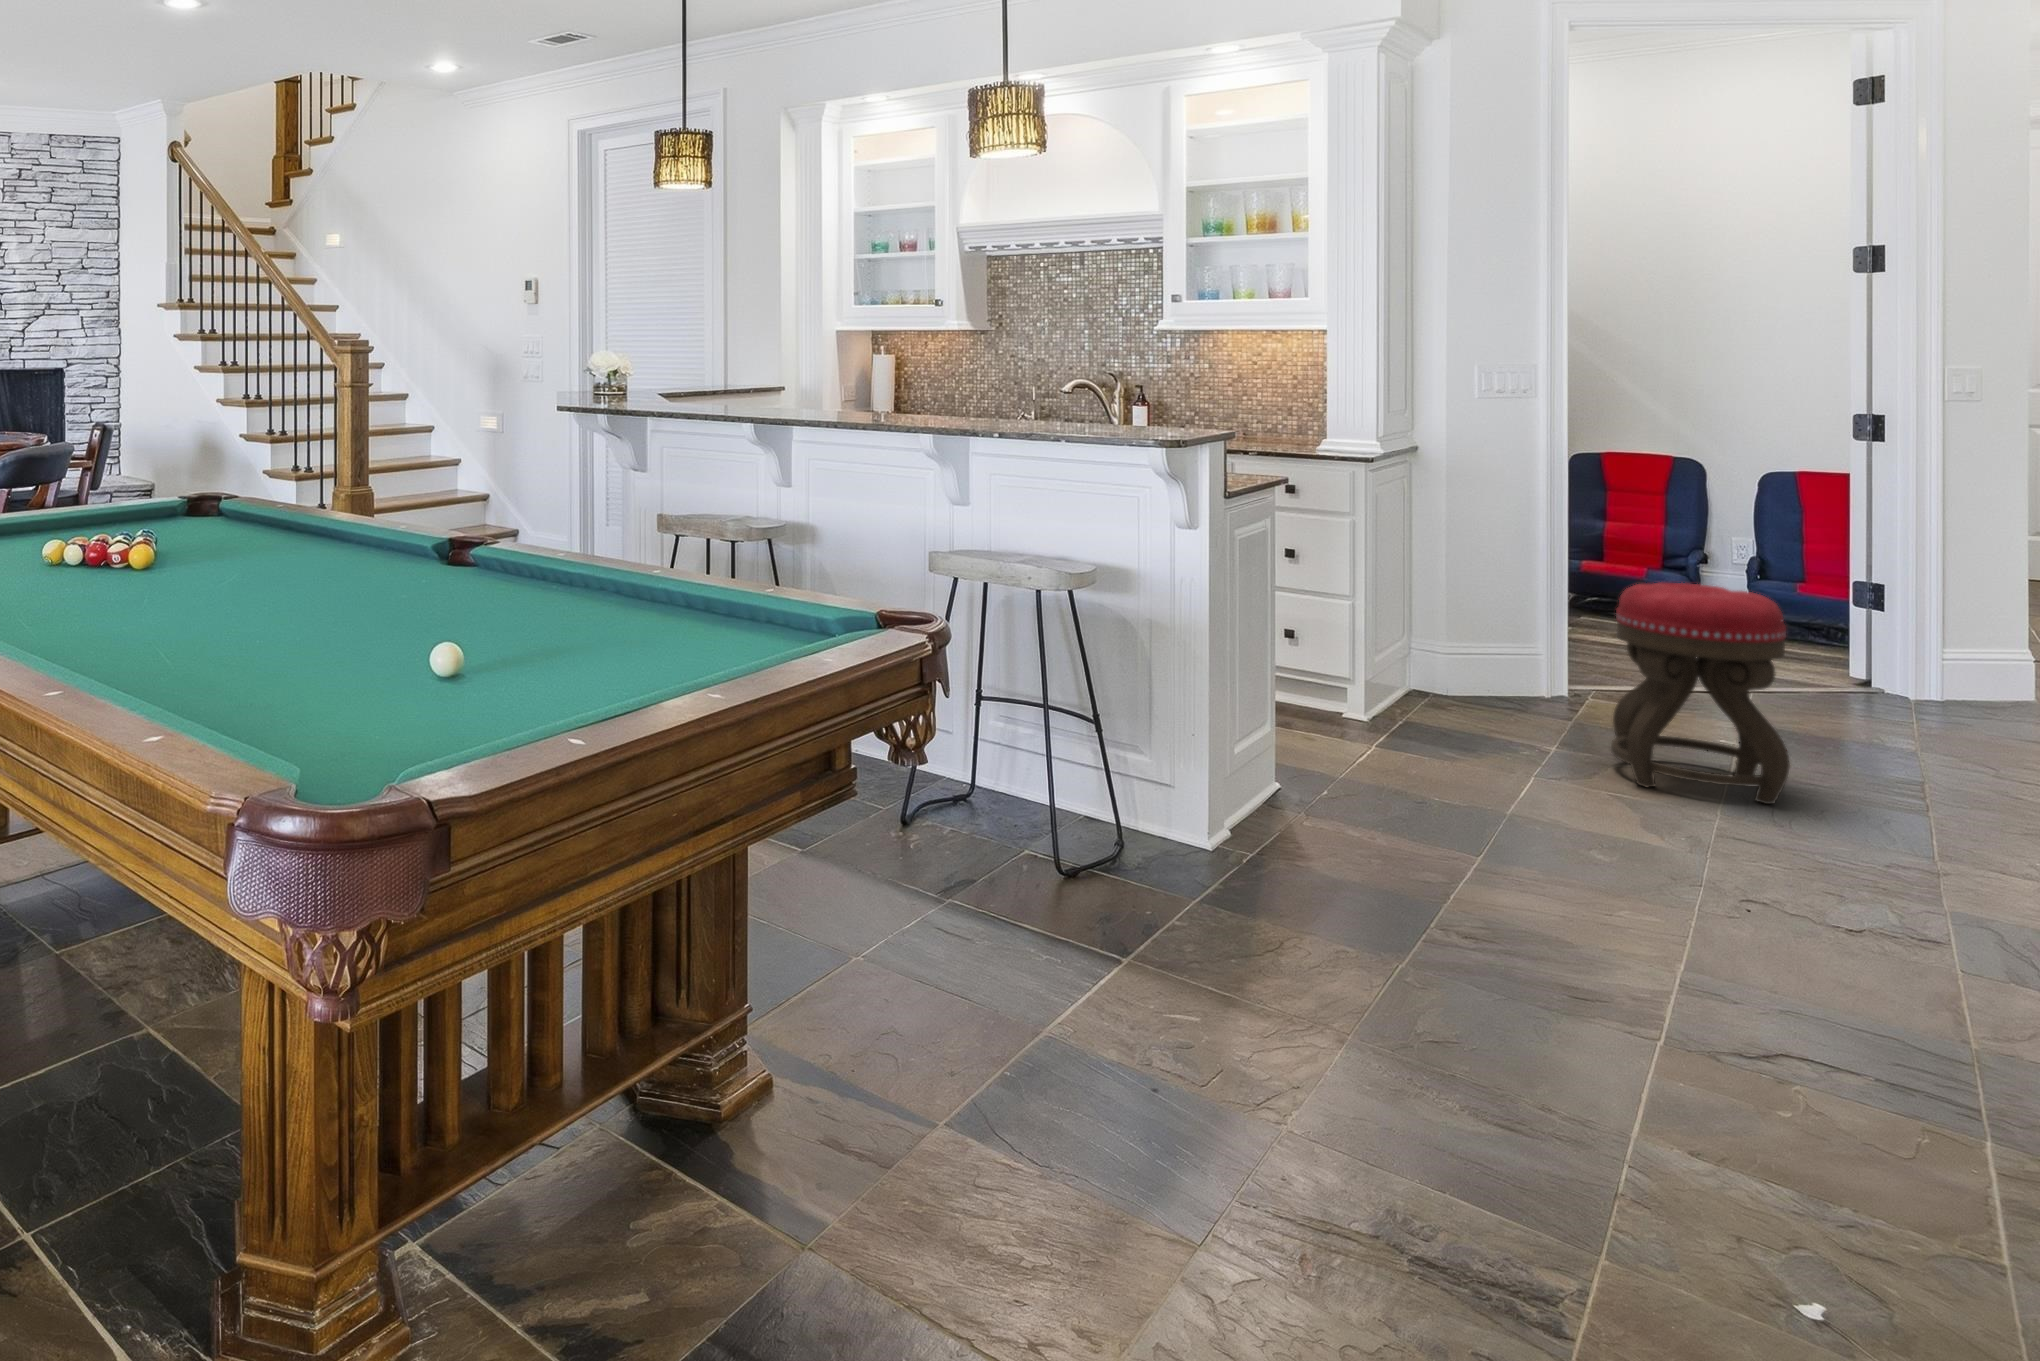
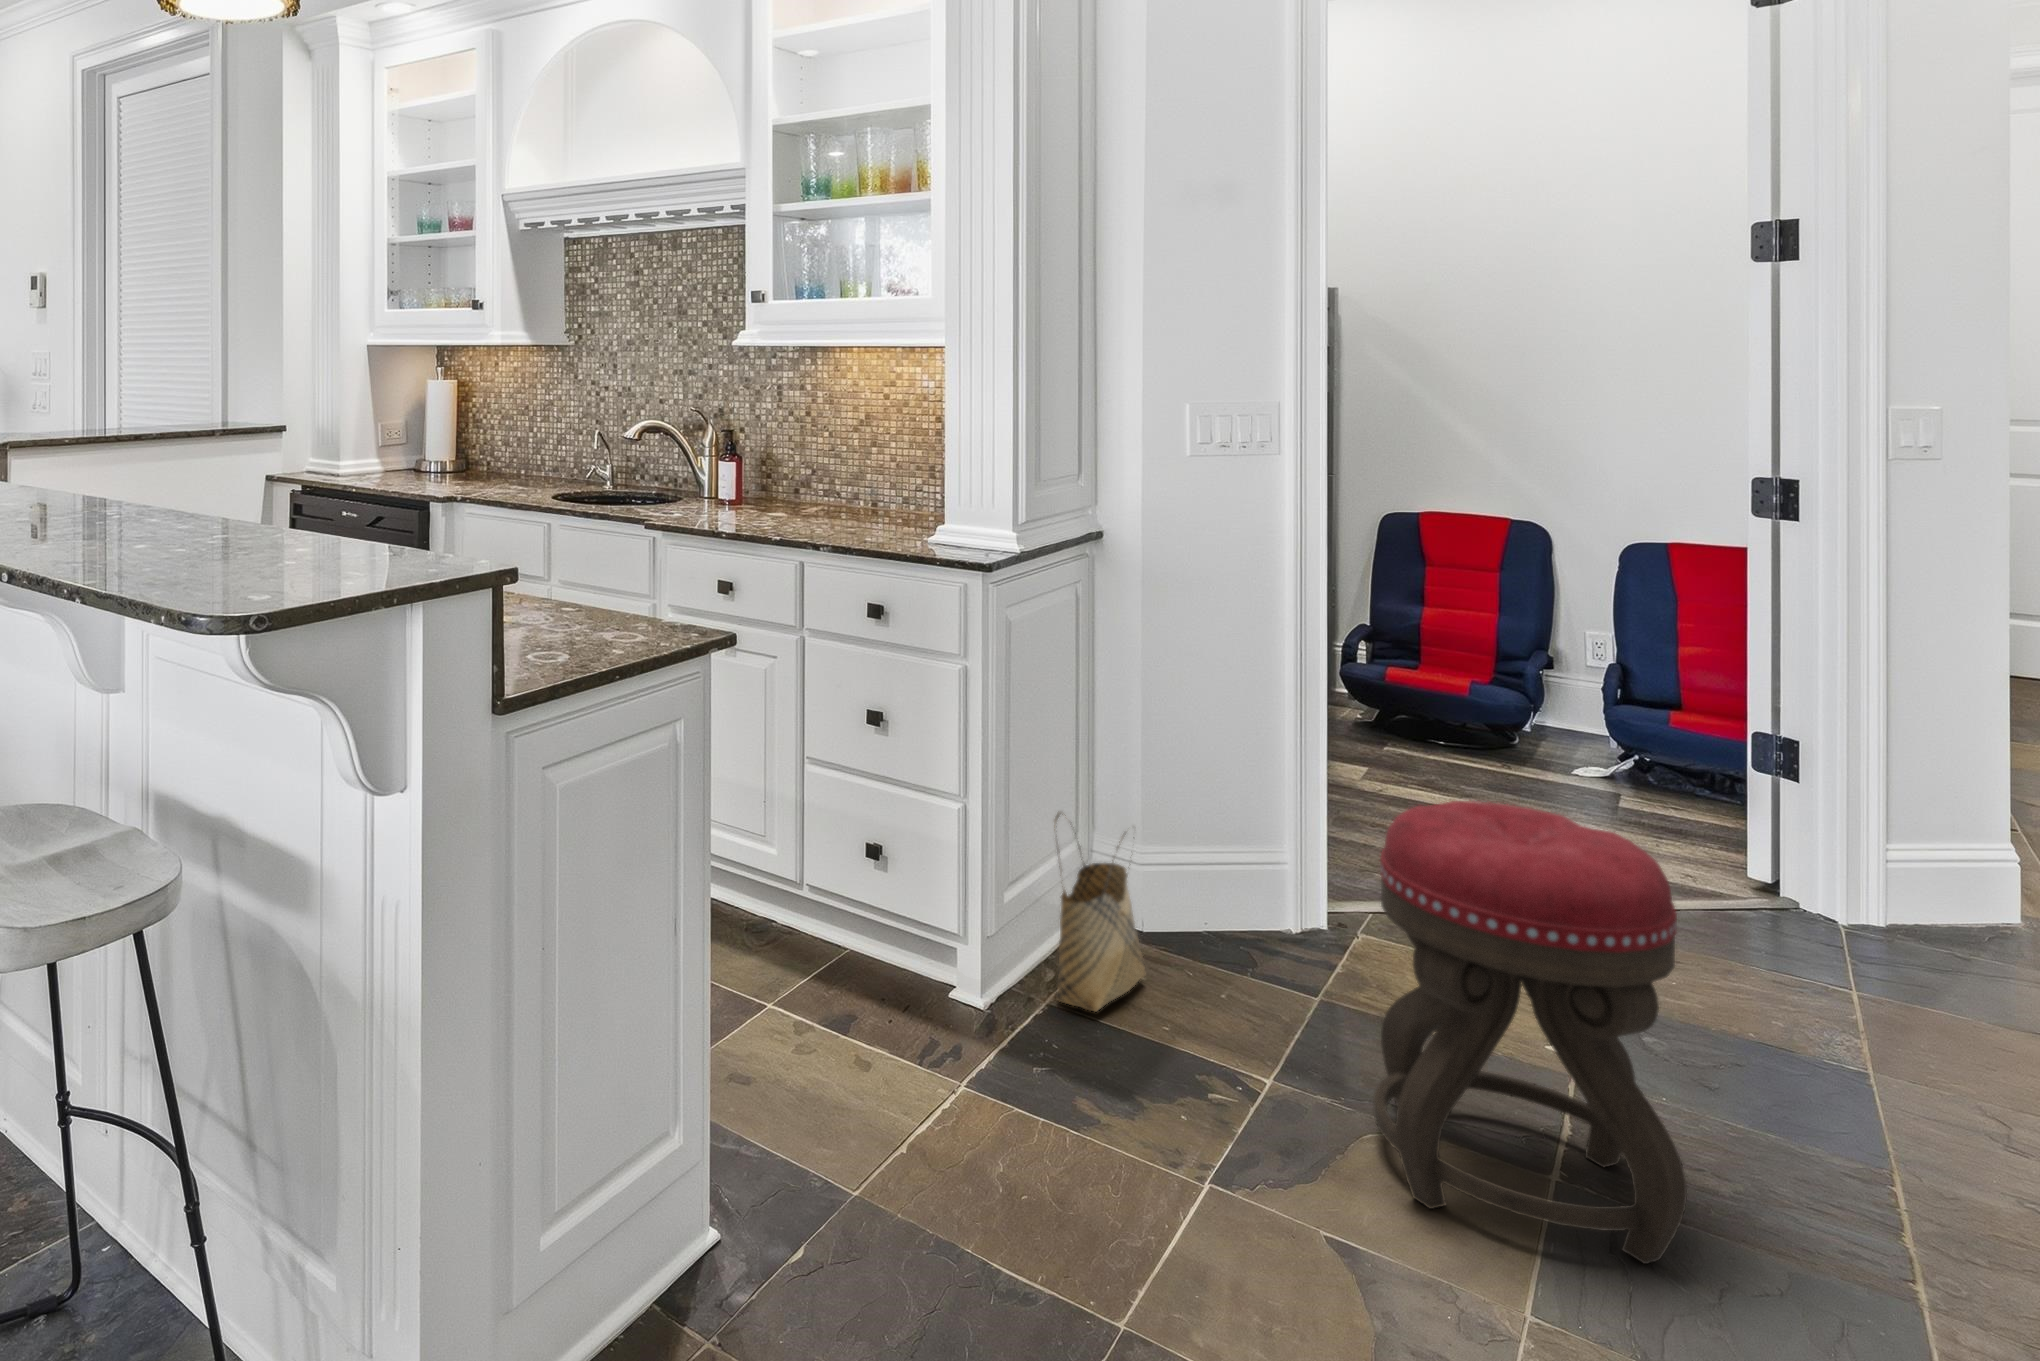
woven basket: none [1399,611,1456,722] -> present [1054,813,1145,1012]

